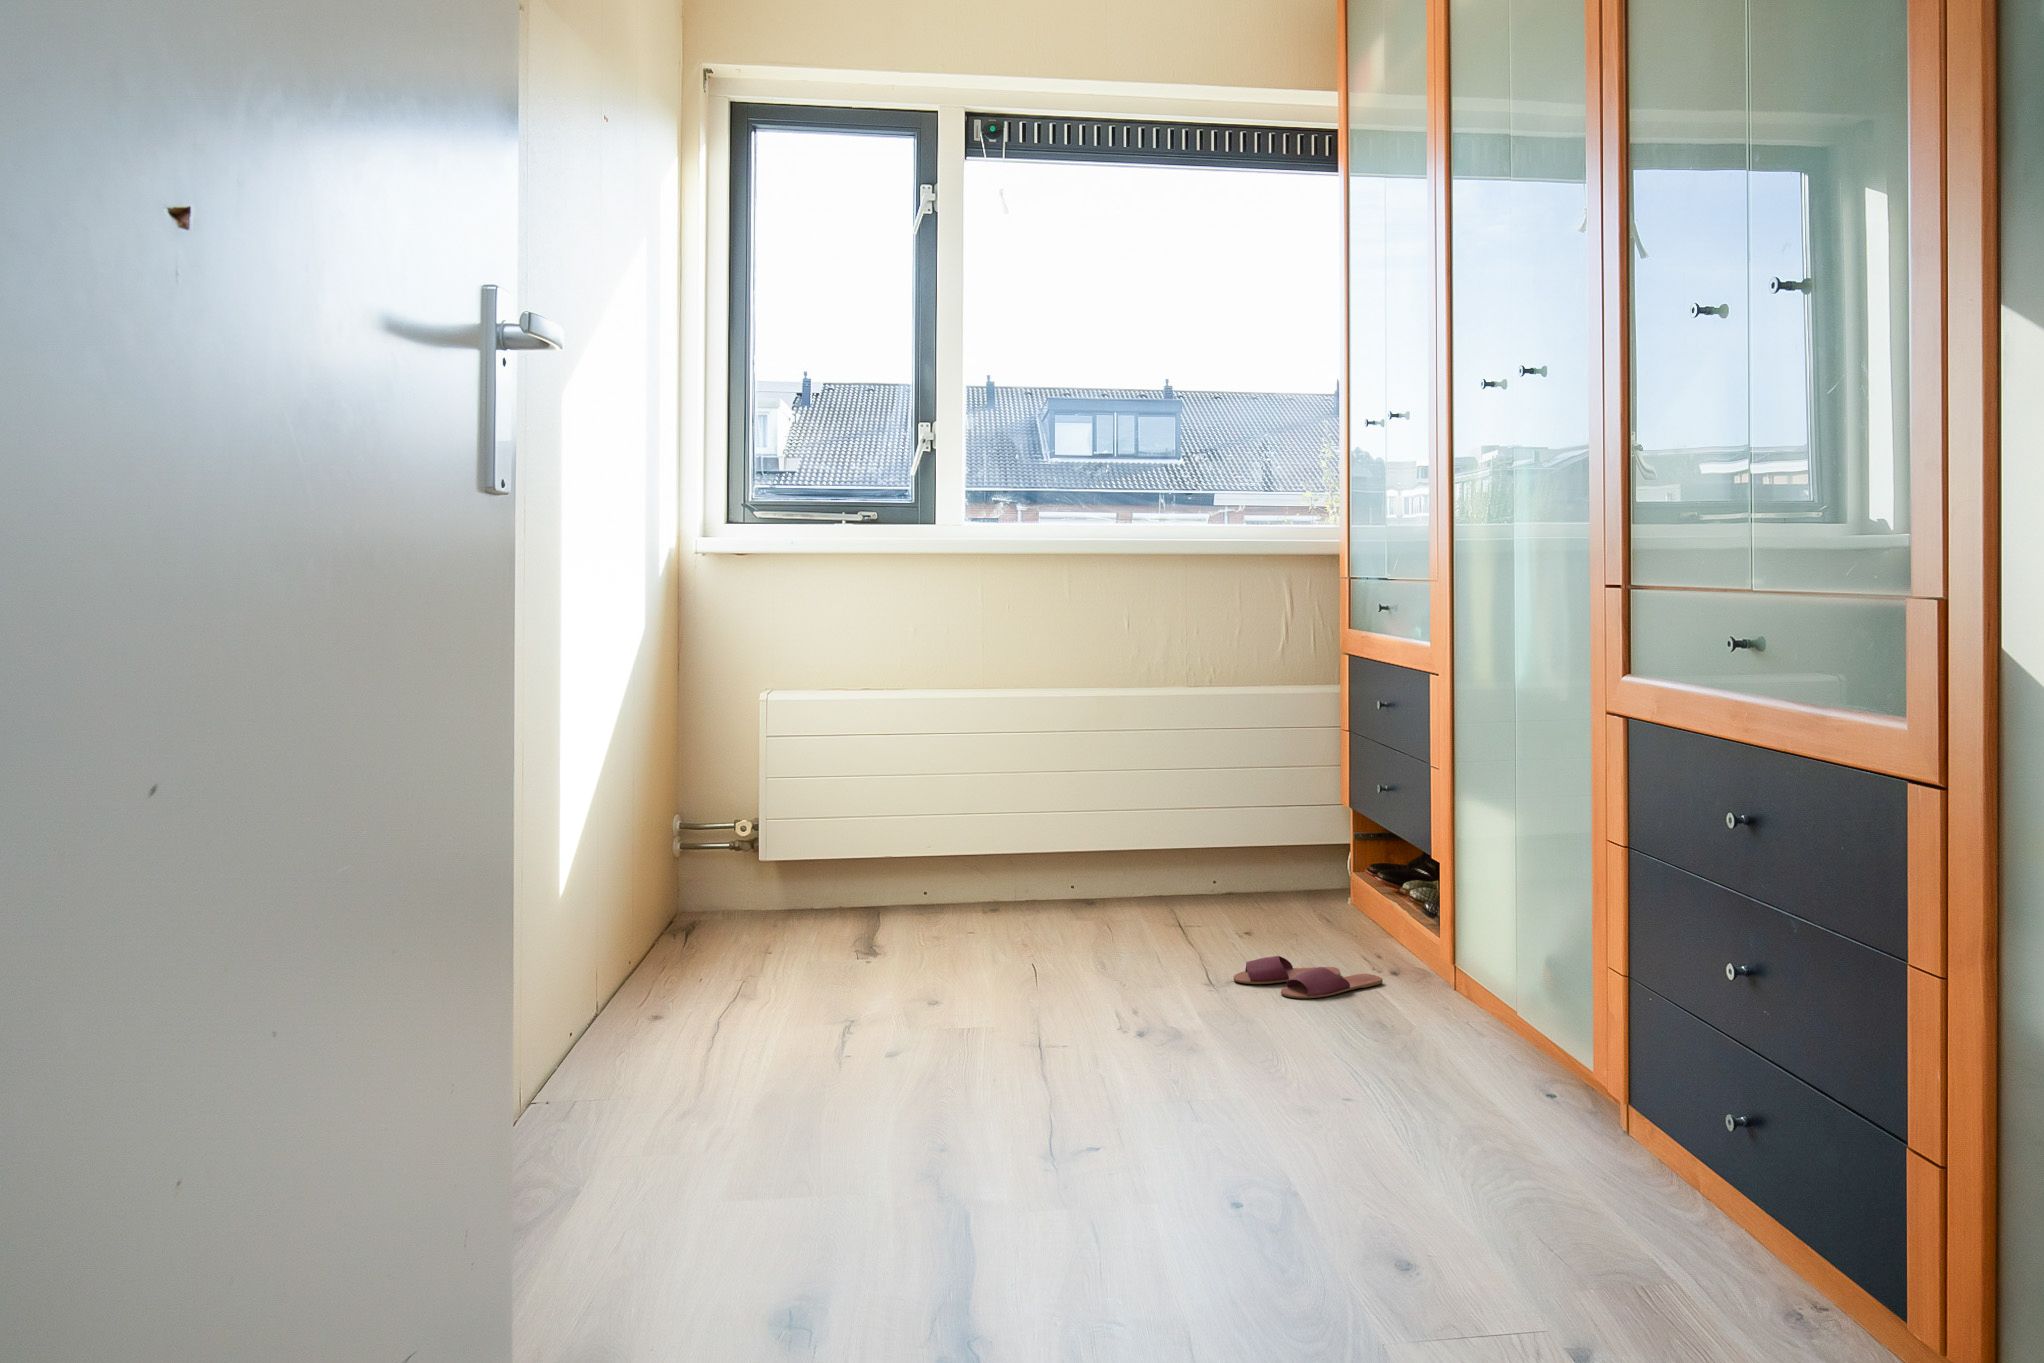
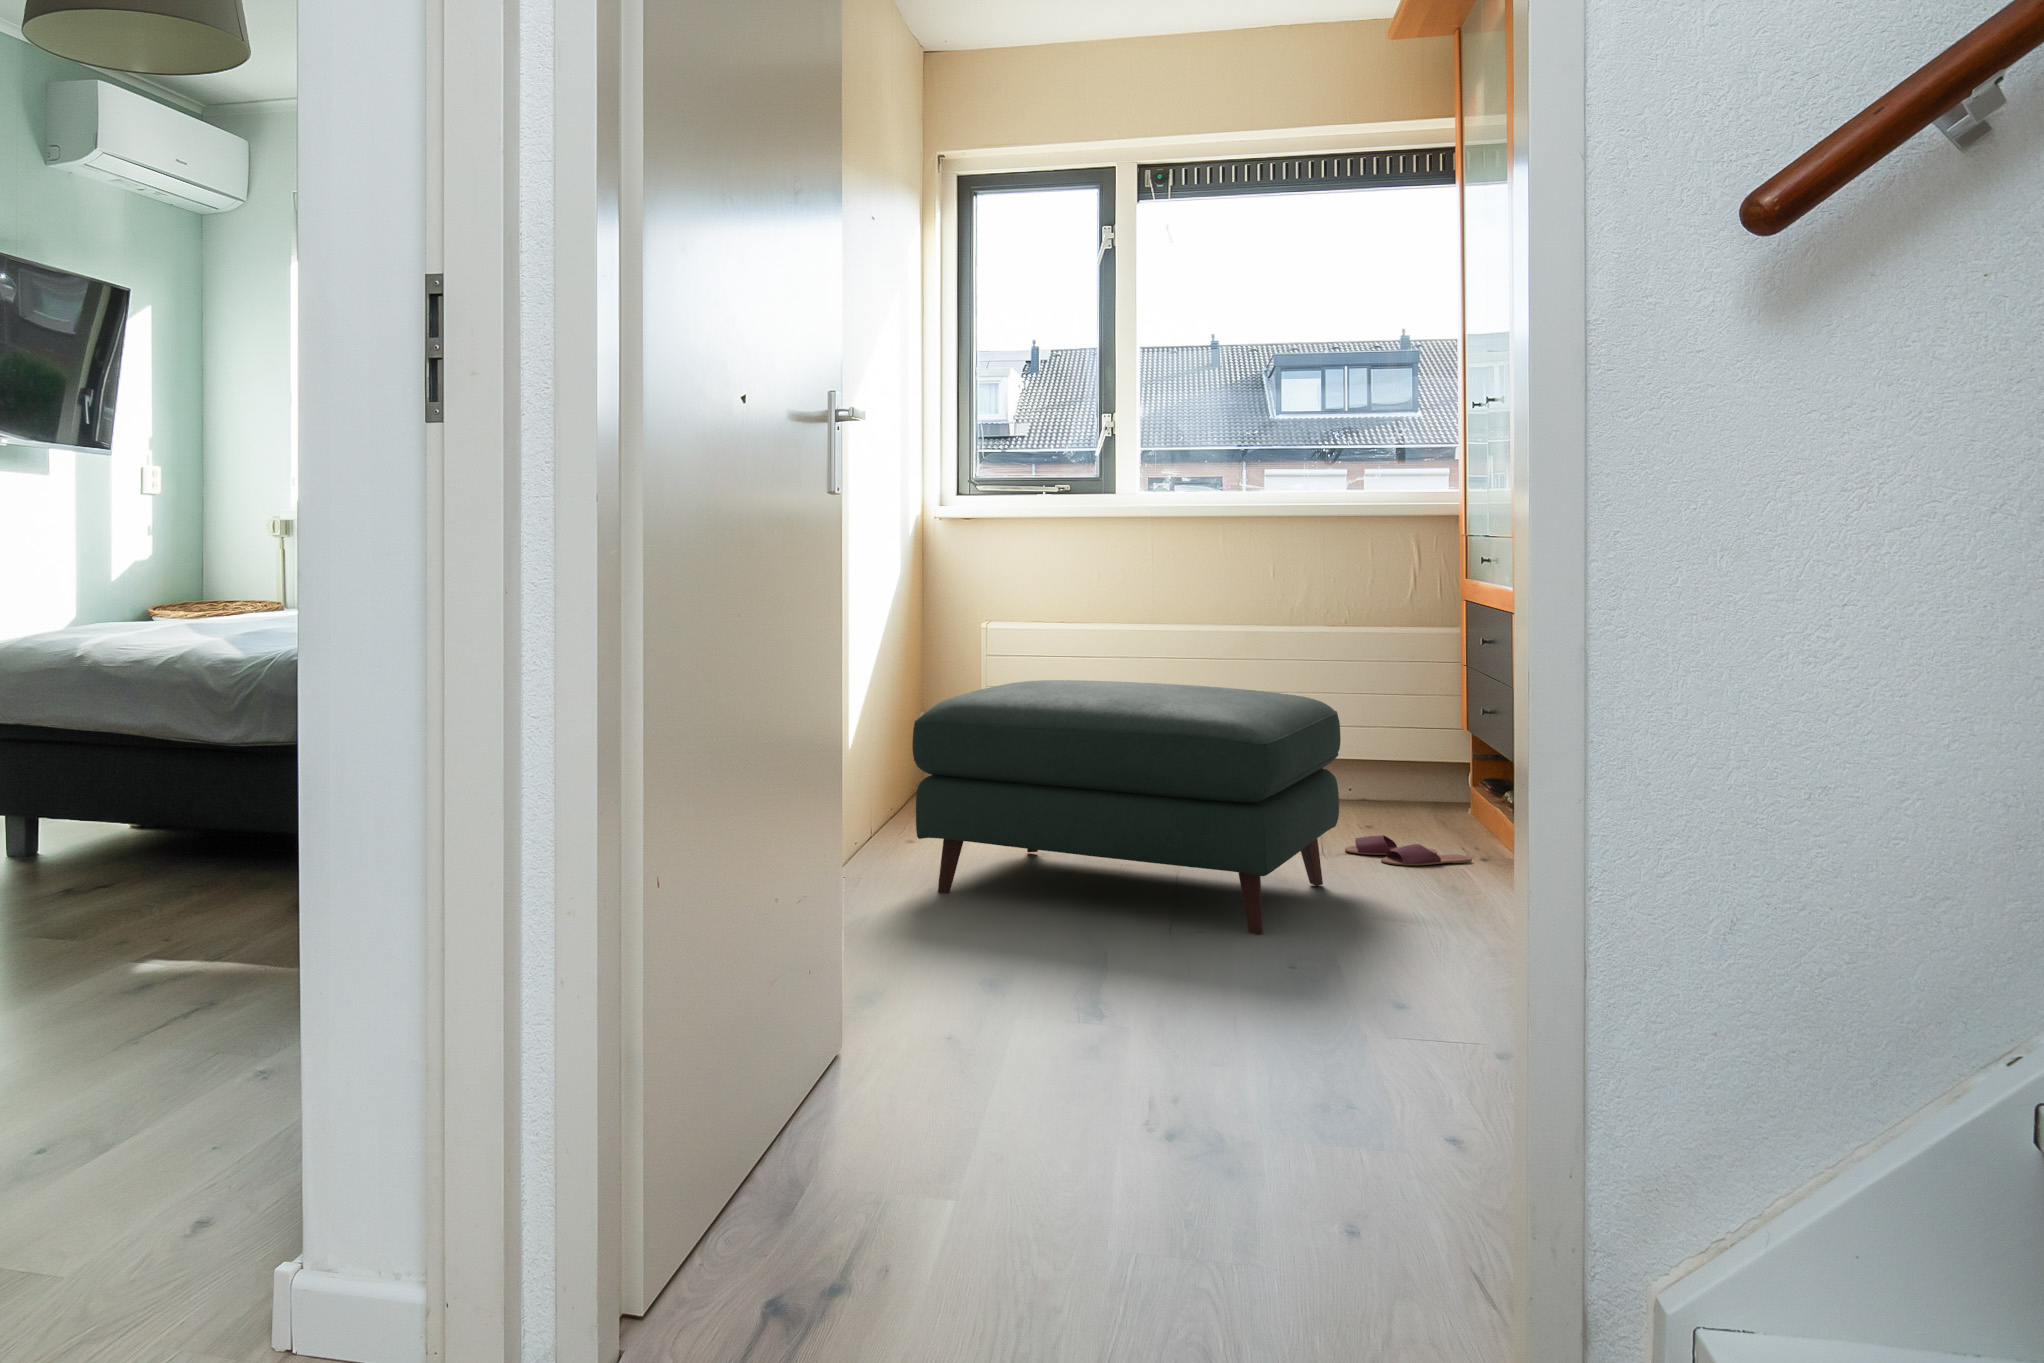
ottoman: none [644,790,1246,1166] -> present [912,680,1341,935]

